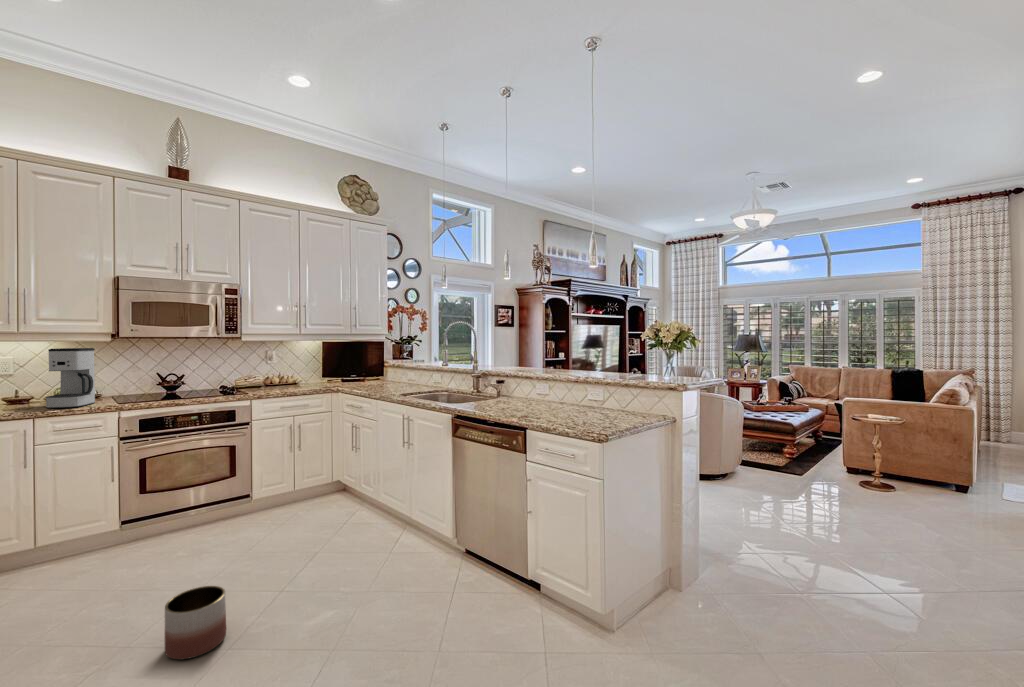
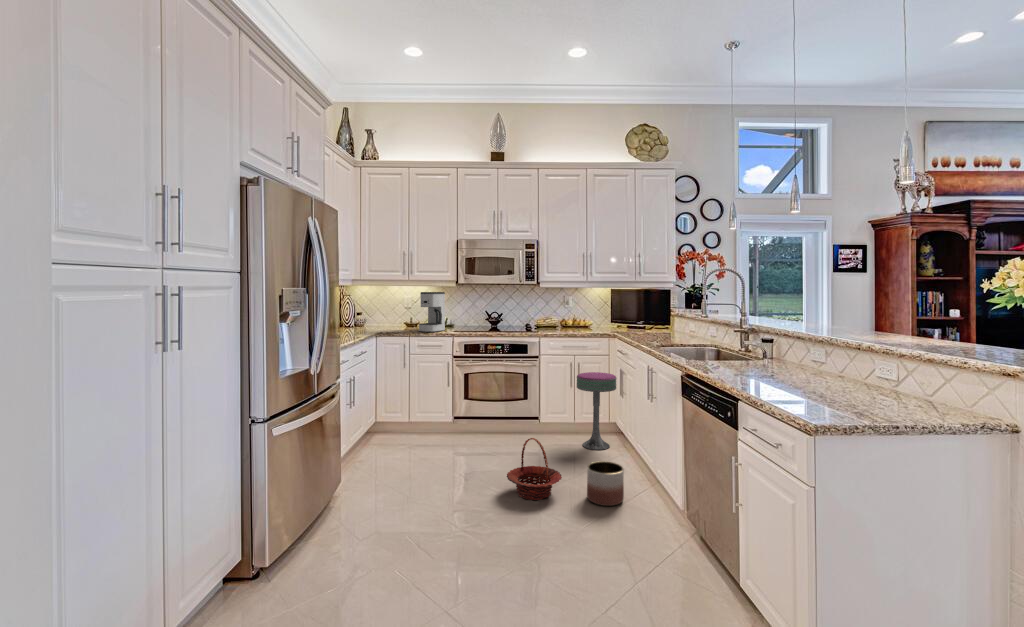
bar stool: none [305,431,350,517] -> present [577,372,617,450]
basket: none [262,519,334,595] -> present [507,438,562,500]
planter: present [165,586,226,660] -> present [587,461,624,506]

